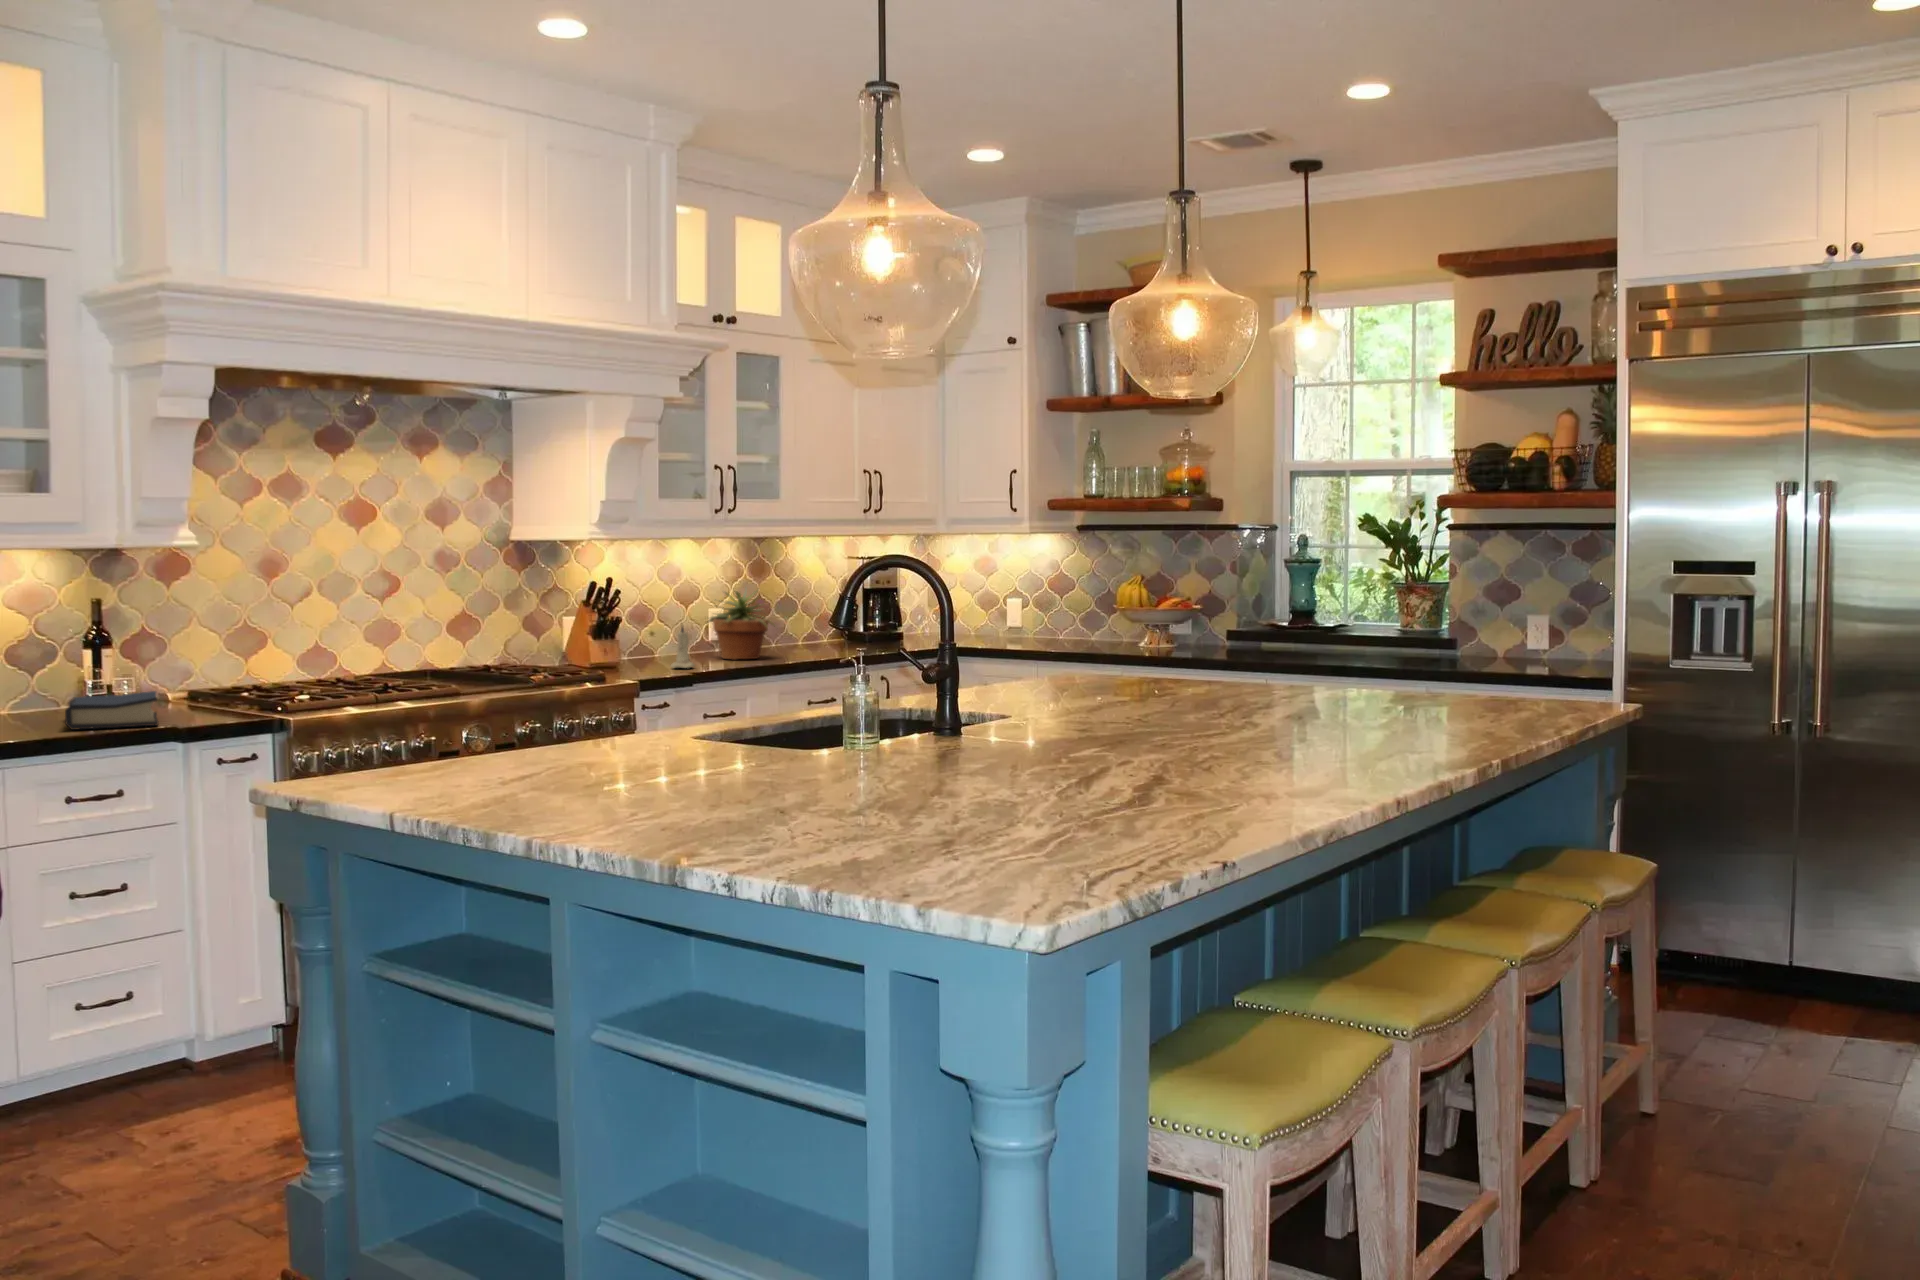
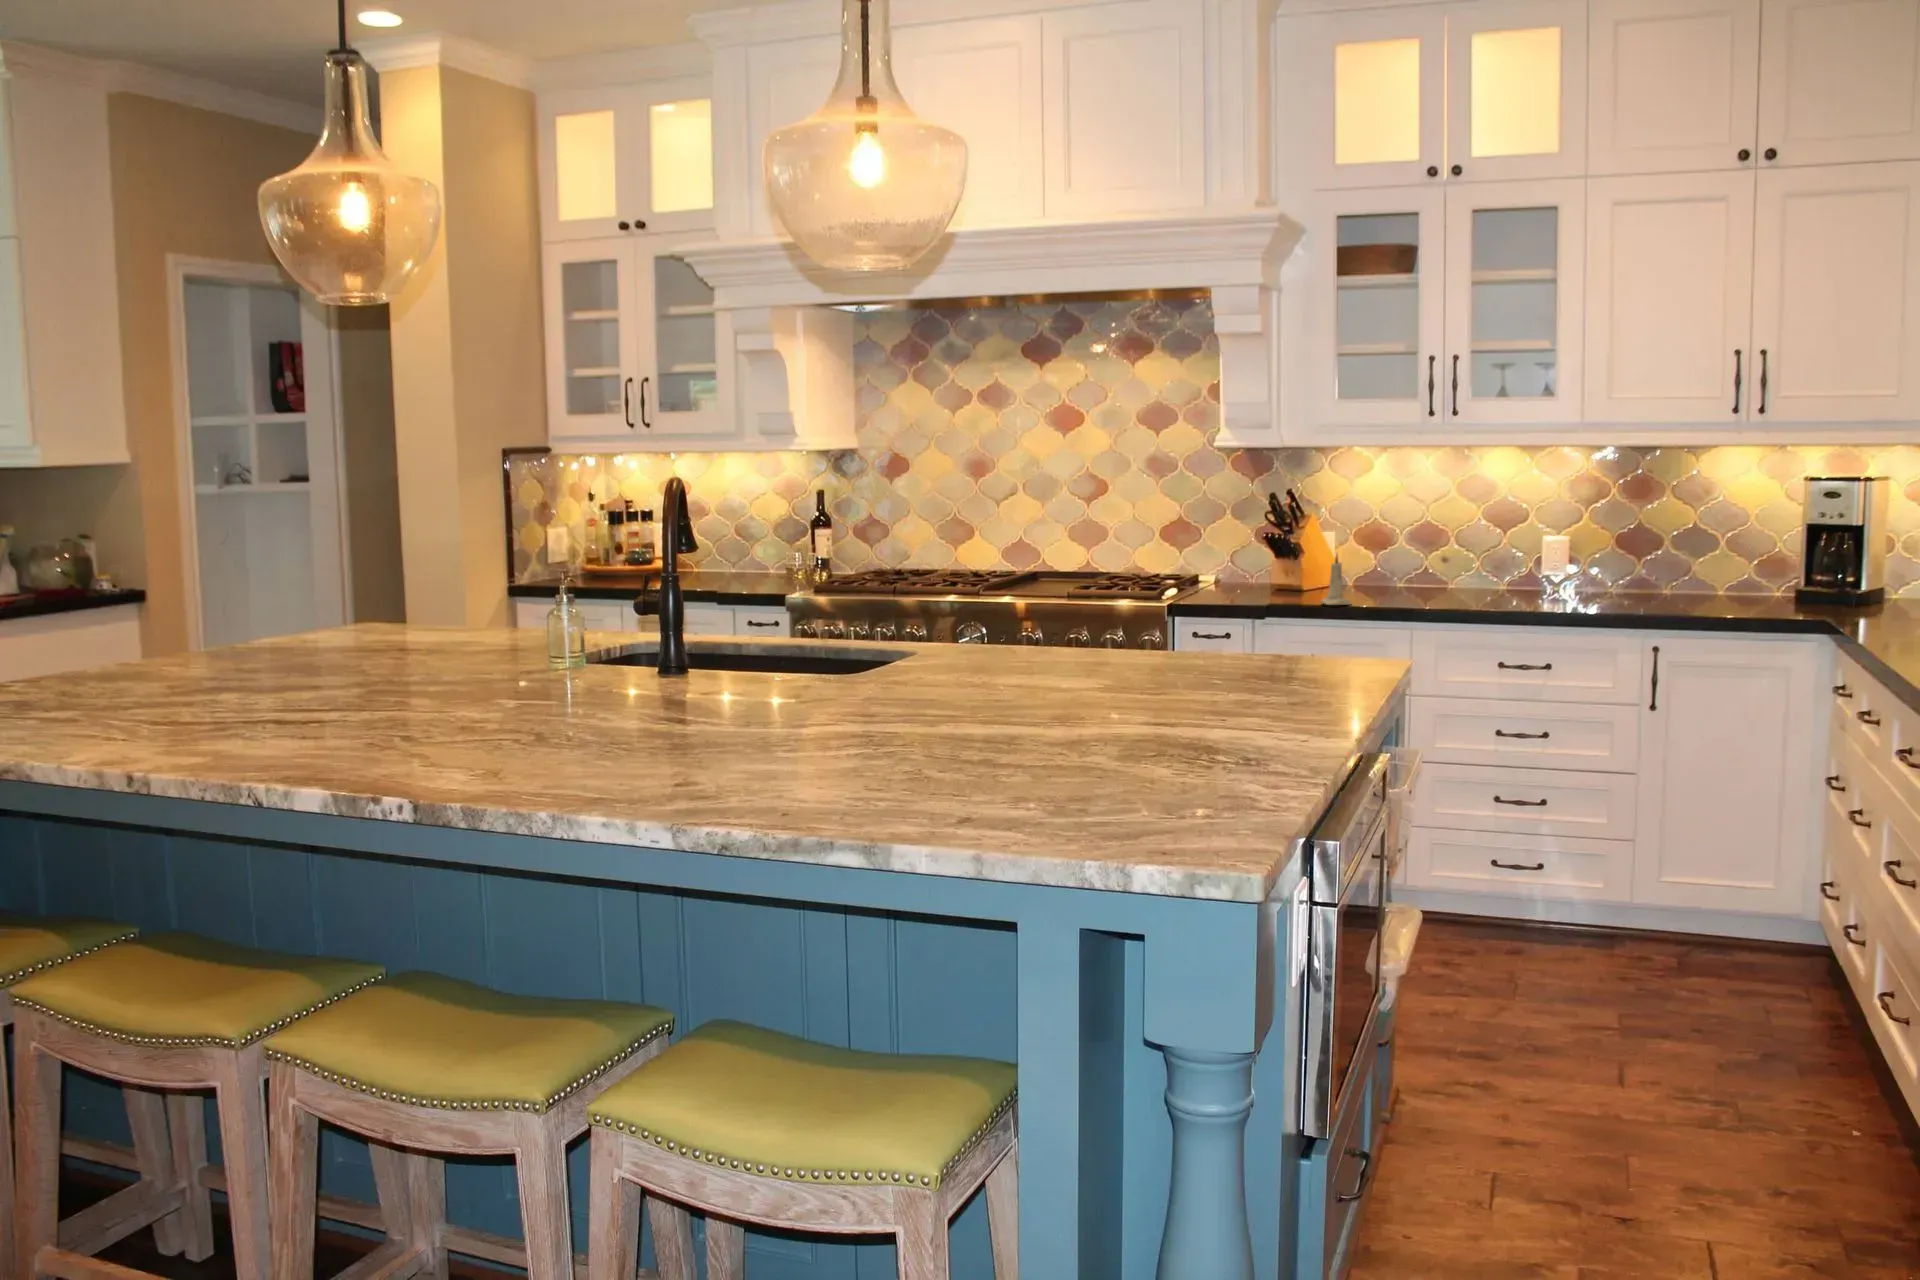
potted plant: present [708,587,774,660] -> none [1415,513,1525,605]
hardback book: present [65,691,159,730] -> none [692,567,790,598]

